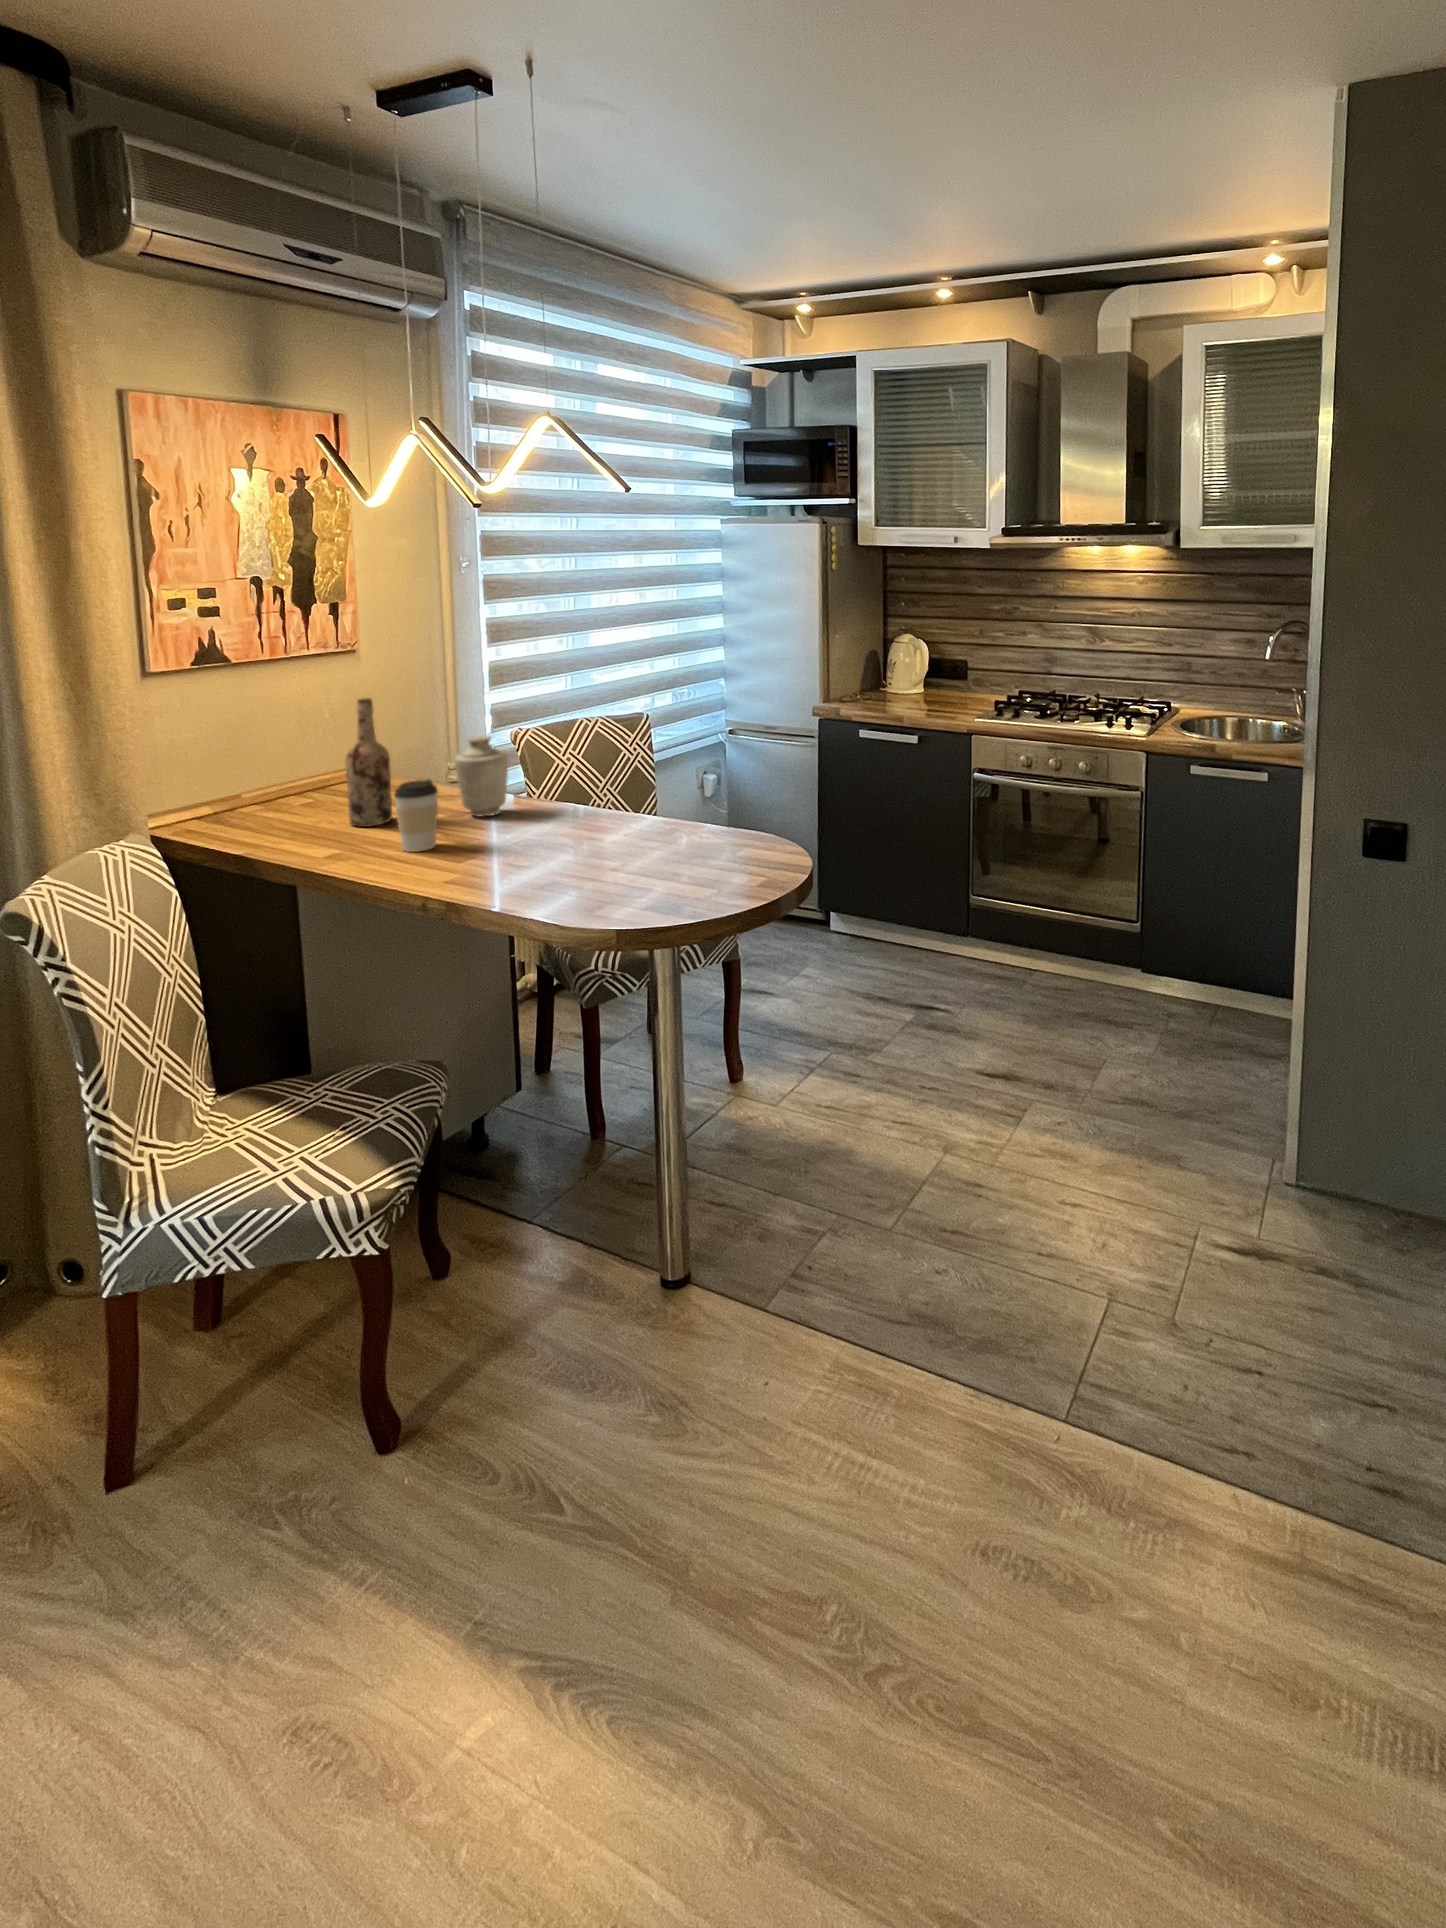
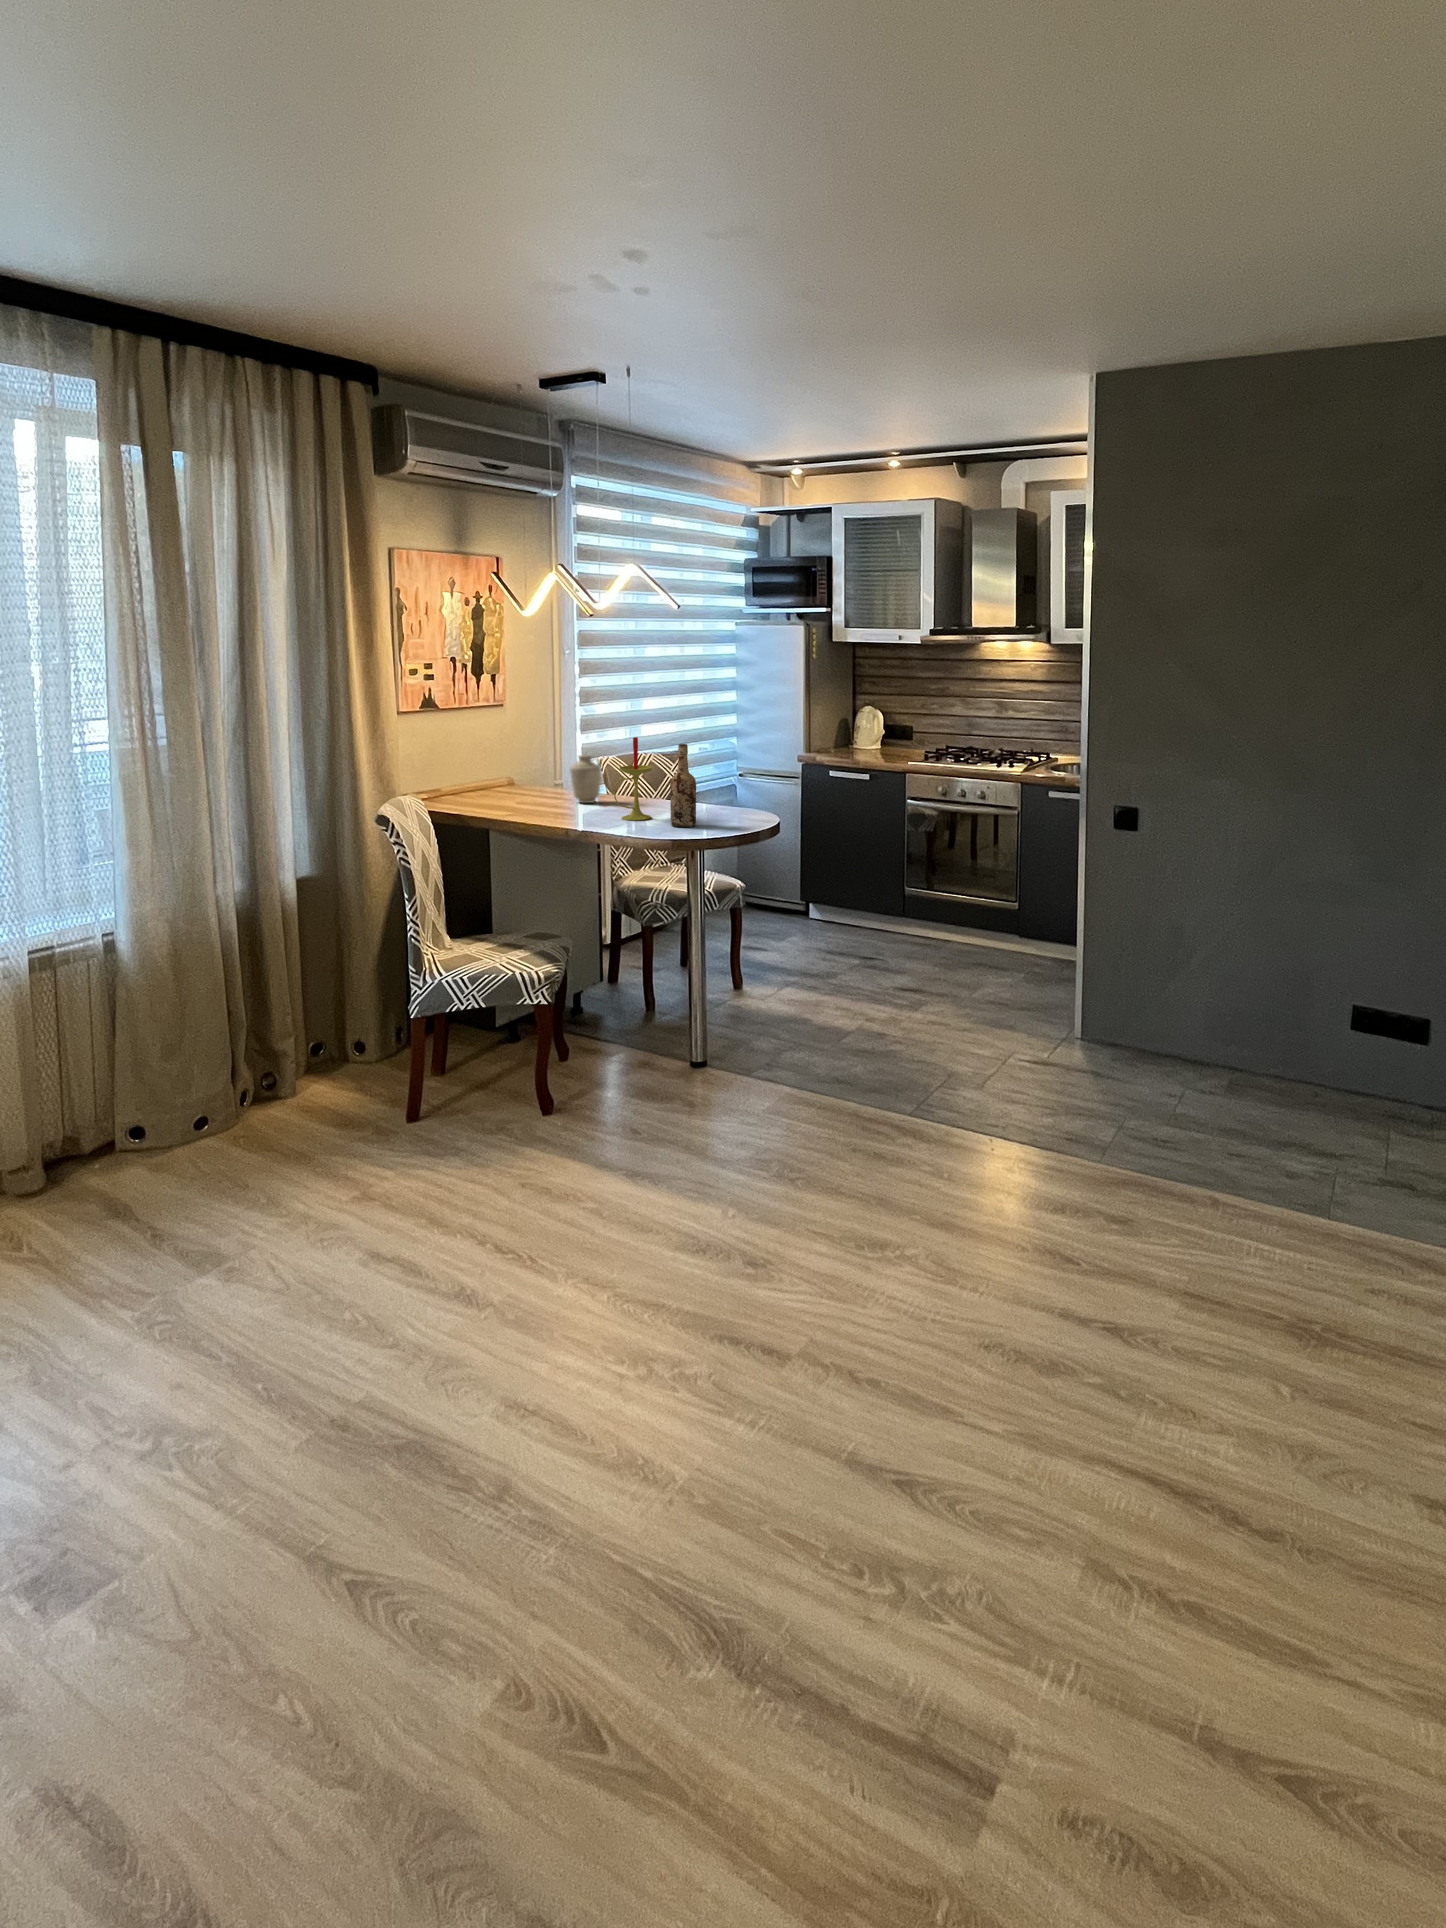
wine bottle: present [346,698,392,827] -> present [670,744,696,827]
candle: none [516,714,587,863] -> present [613,737,652,821]
coffee cup: present [394,780,438,852] -> none [542,774,566,815]

